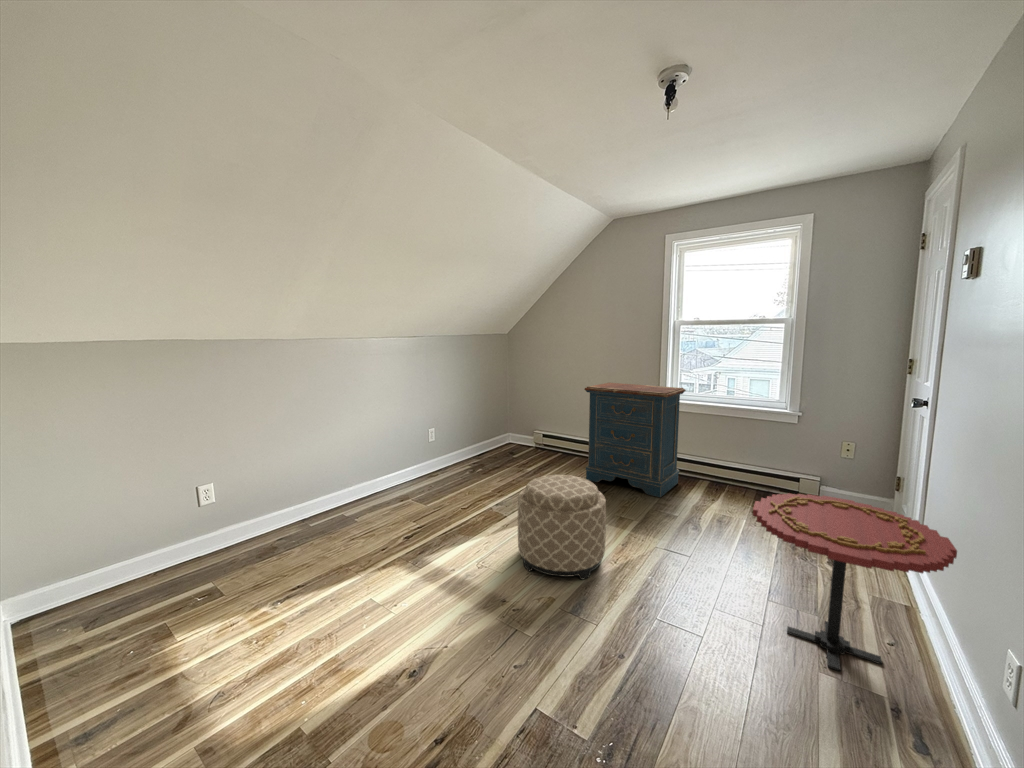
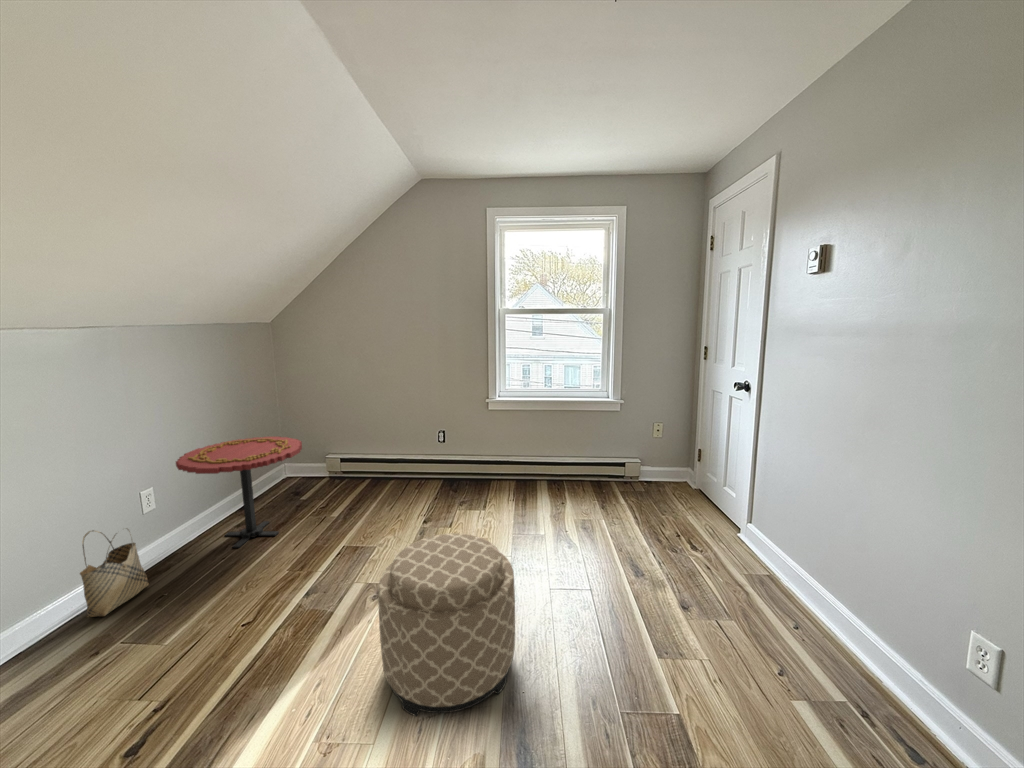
dresser: present [585,383,686,497] -> none [409,384,522,515]
woven basket: none [398,443,425,488] -> present [80,528,149,617]
side table: present [753,493,957,671] -> present [176,437,302,548]

